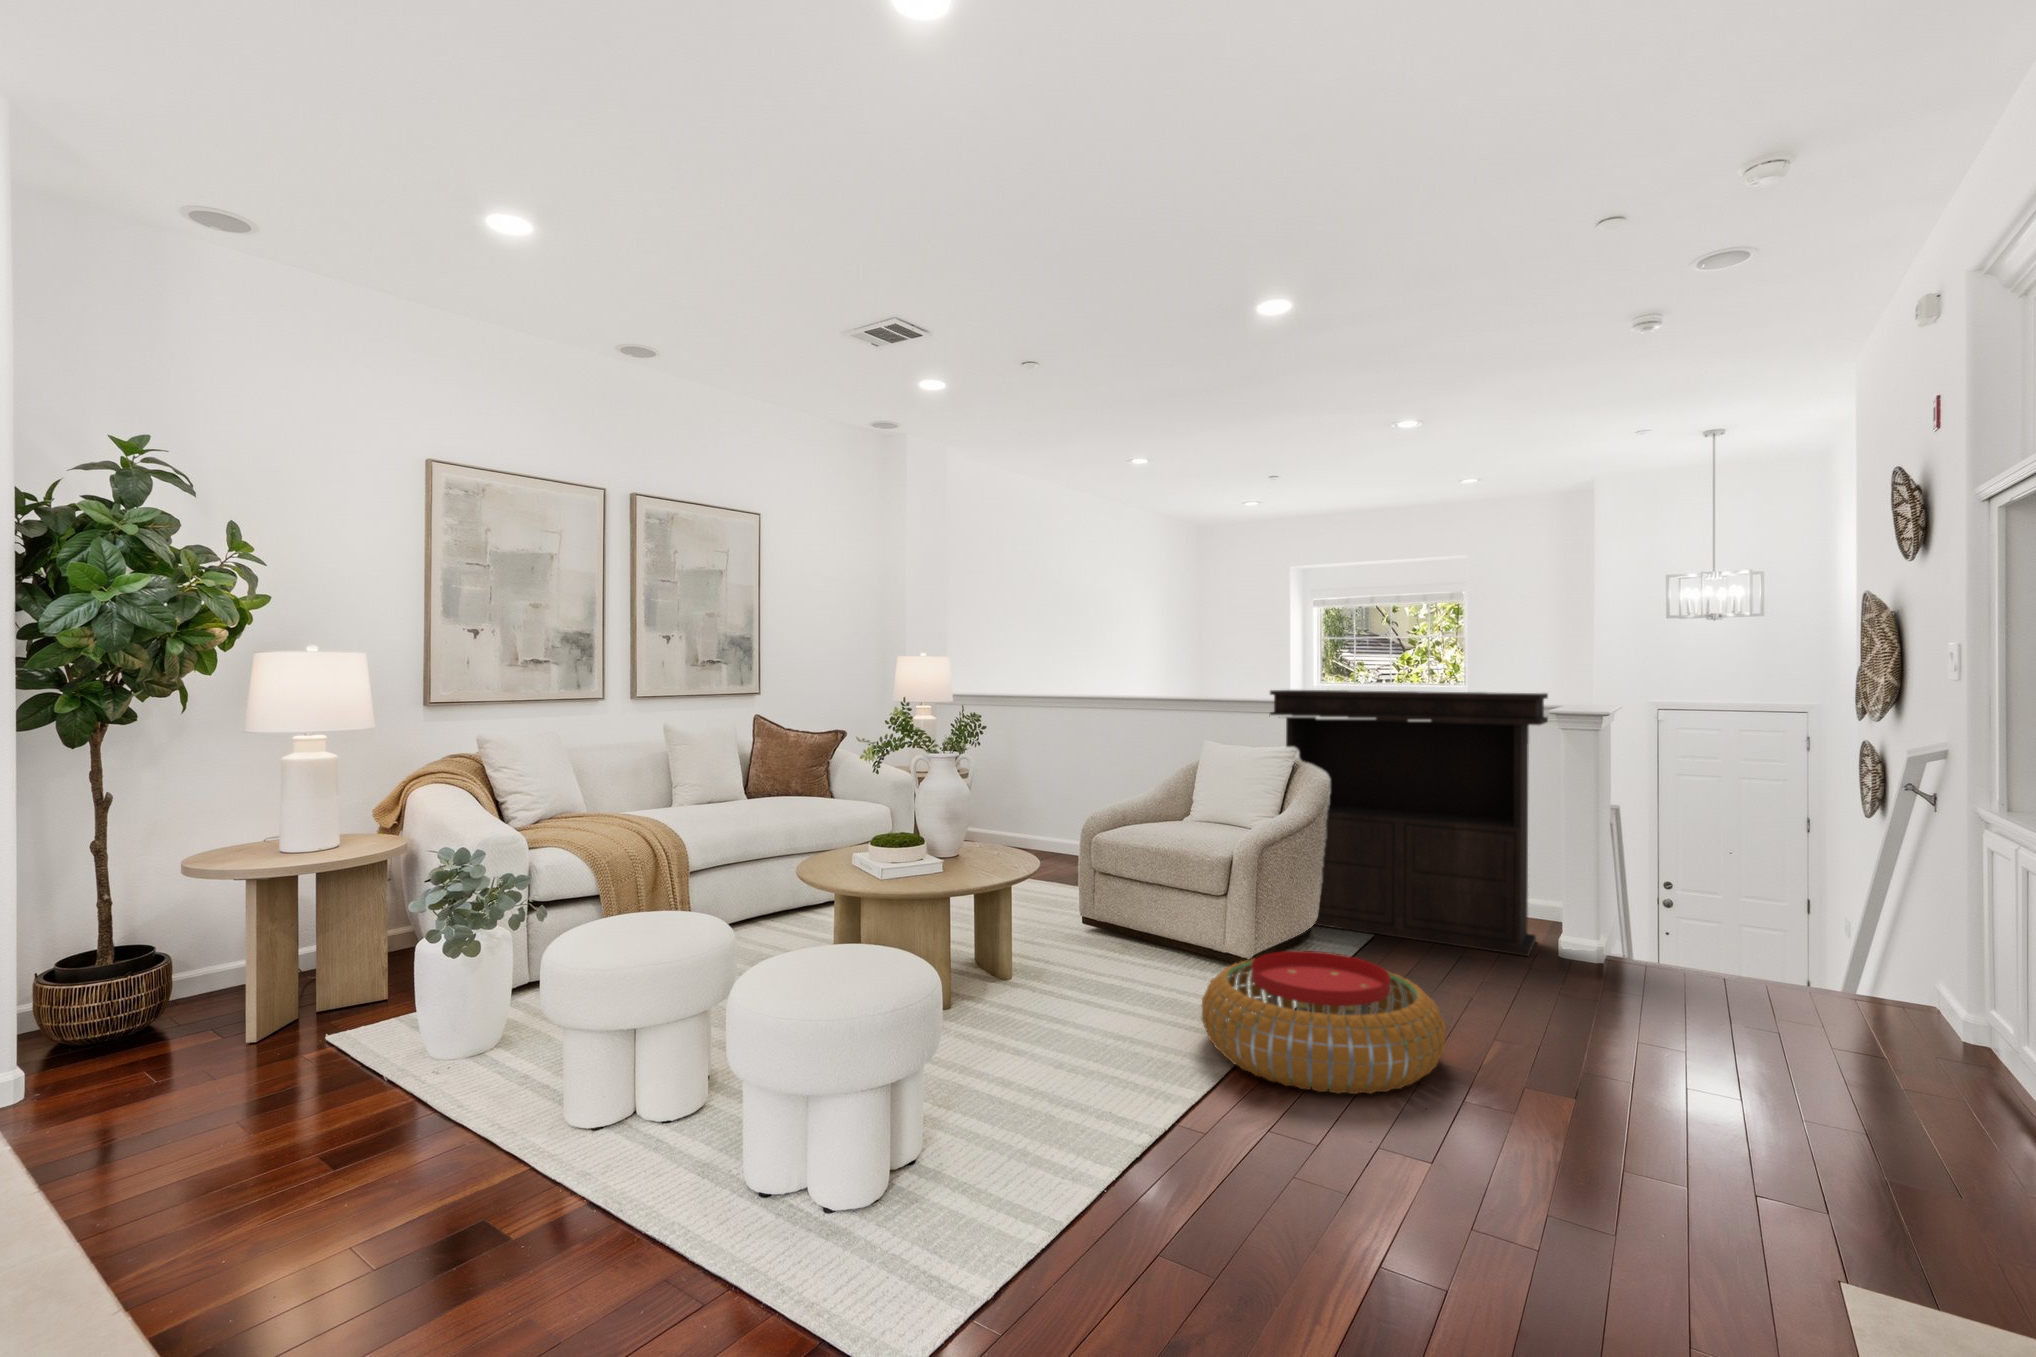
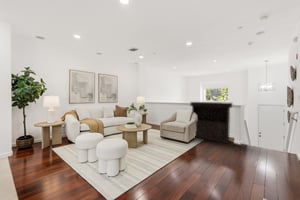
pouf: present [1202,951,1446,1094] -> none [172,141,209,164]

